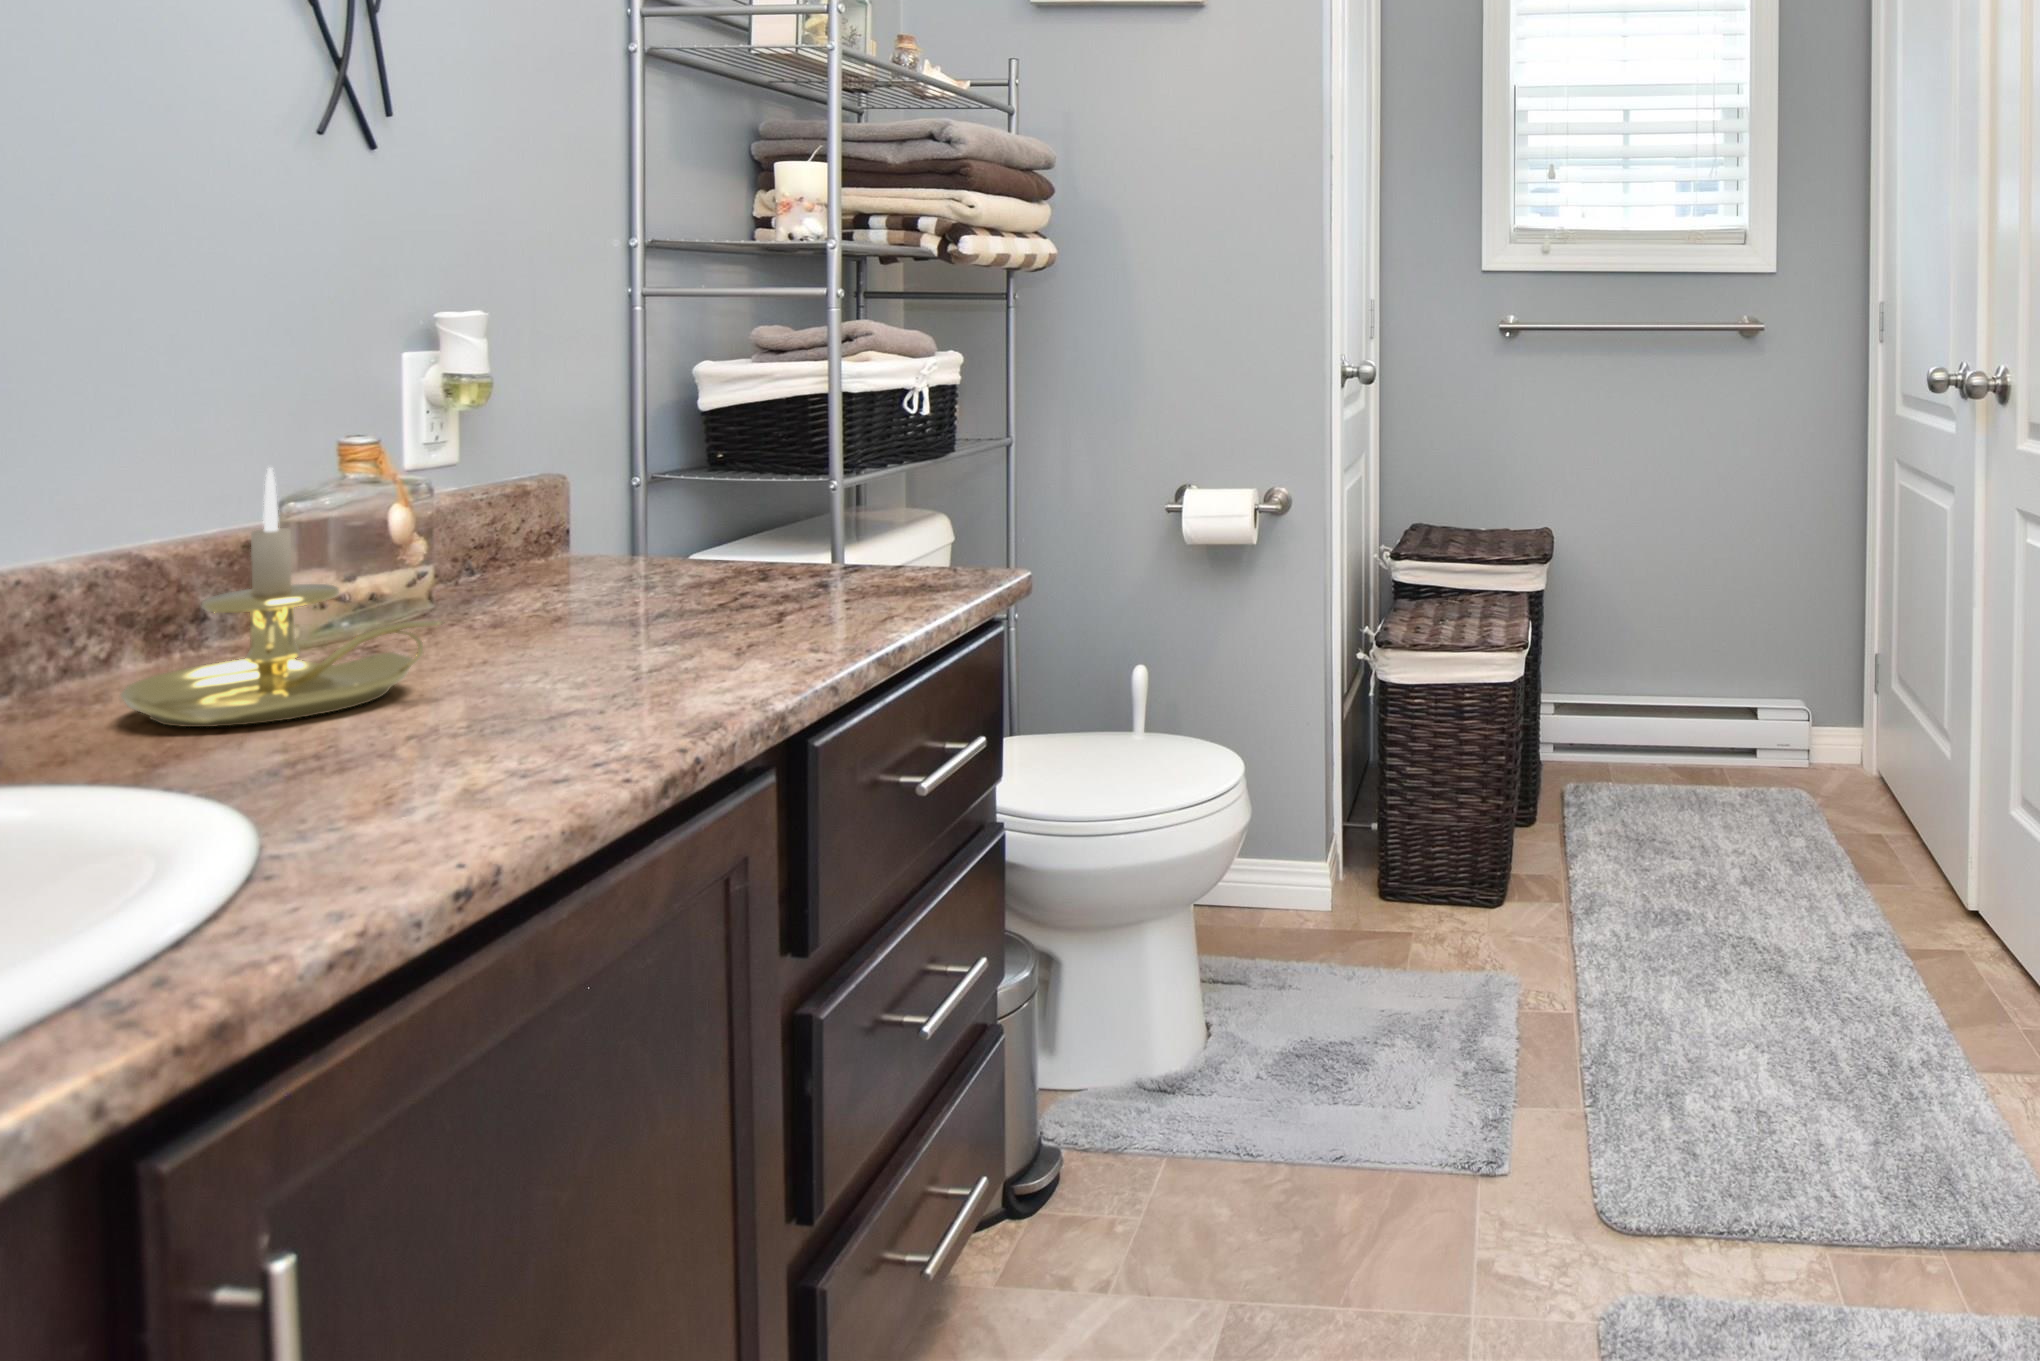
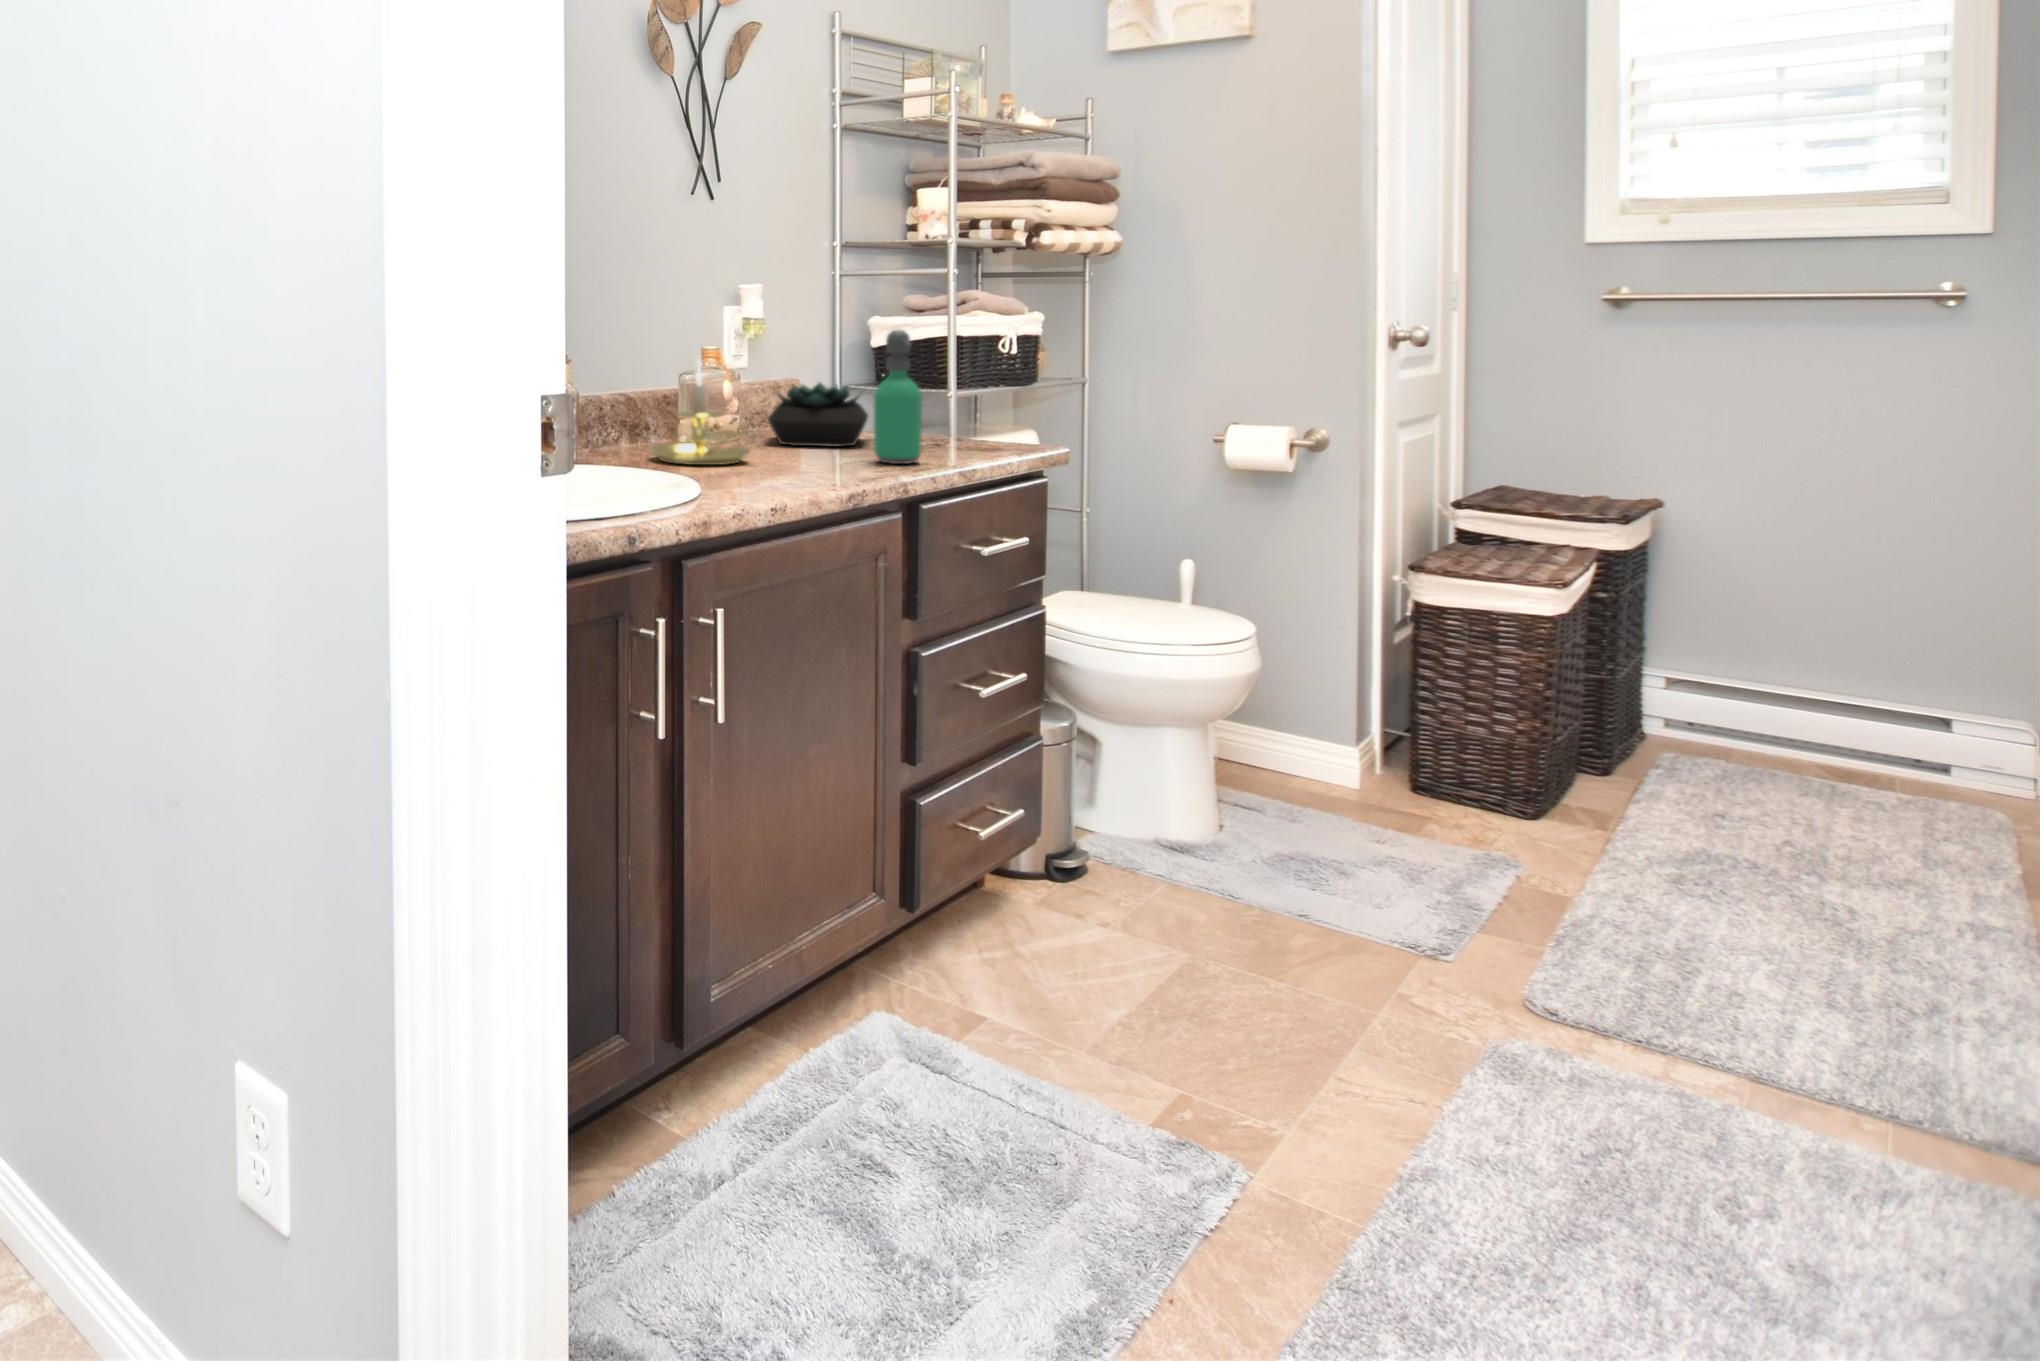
soap dispenser: none [708,392,805,650] -> present [874,330,922,464]
succulent plant: none [481,487,700,619] -> present [768,383,868,447]

